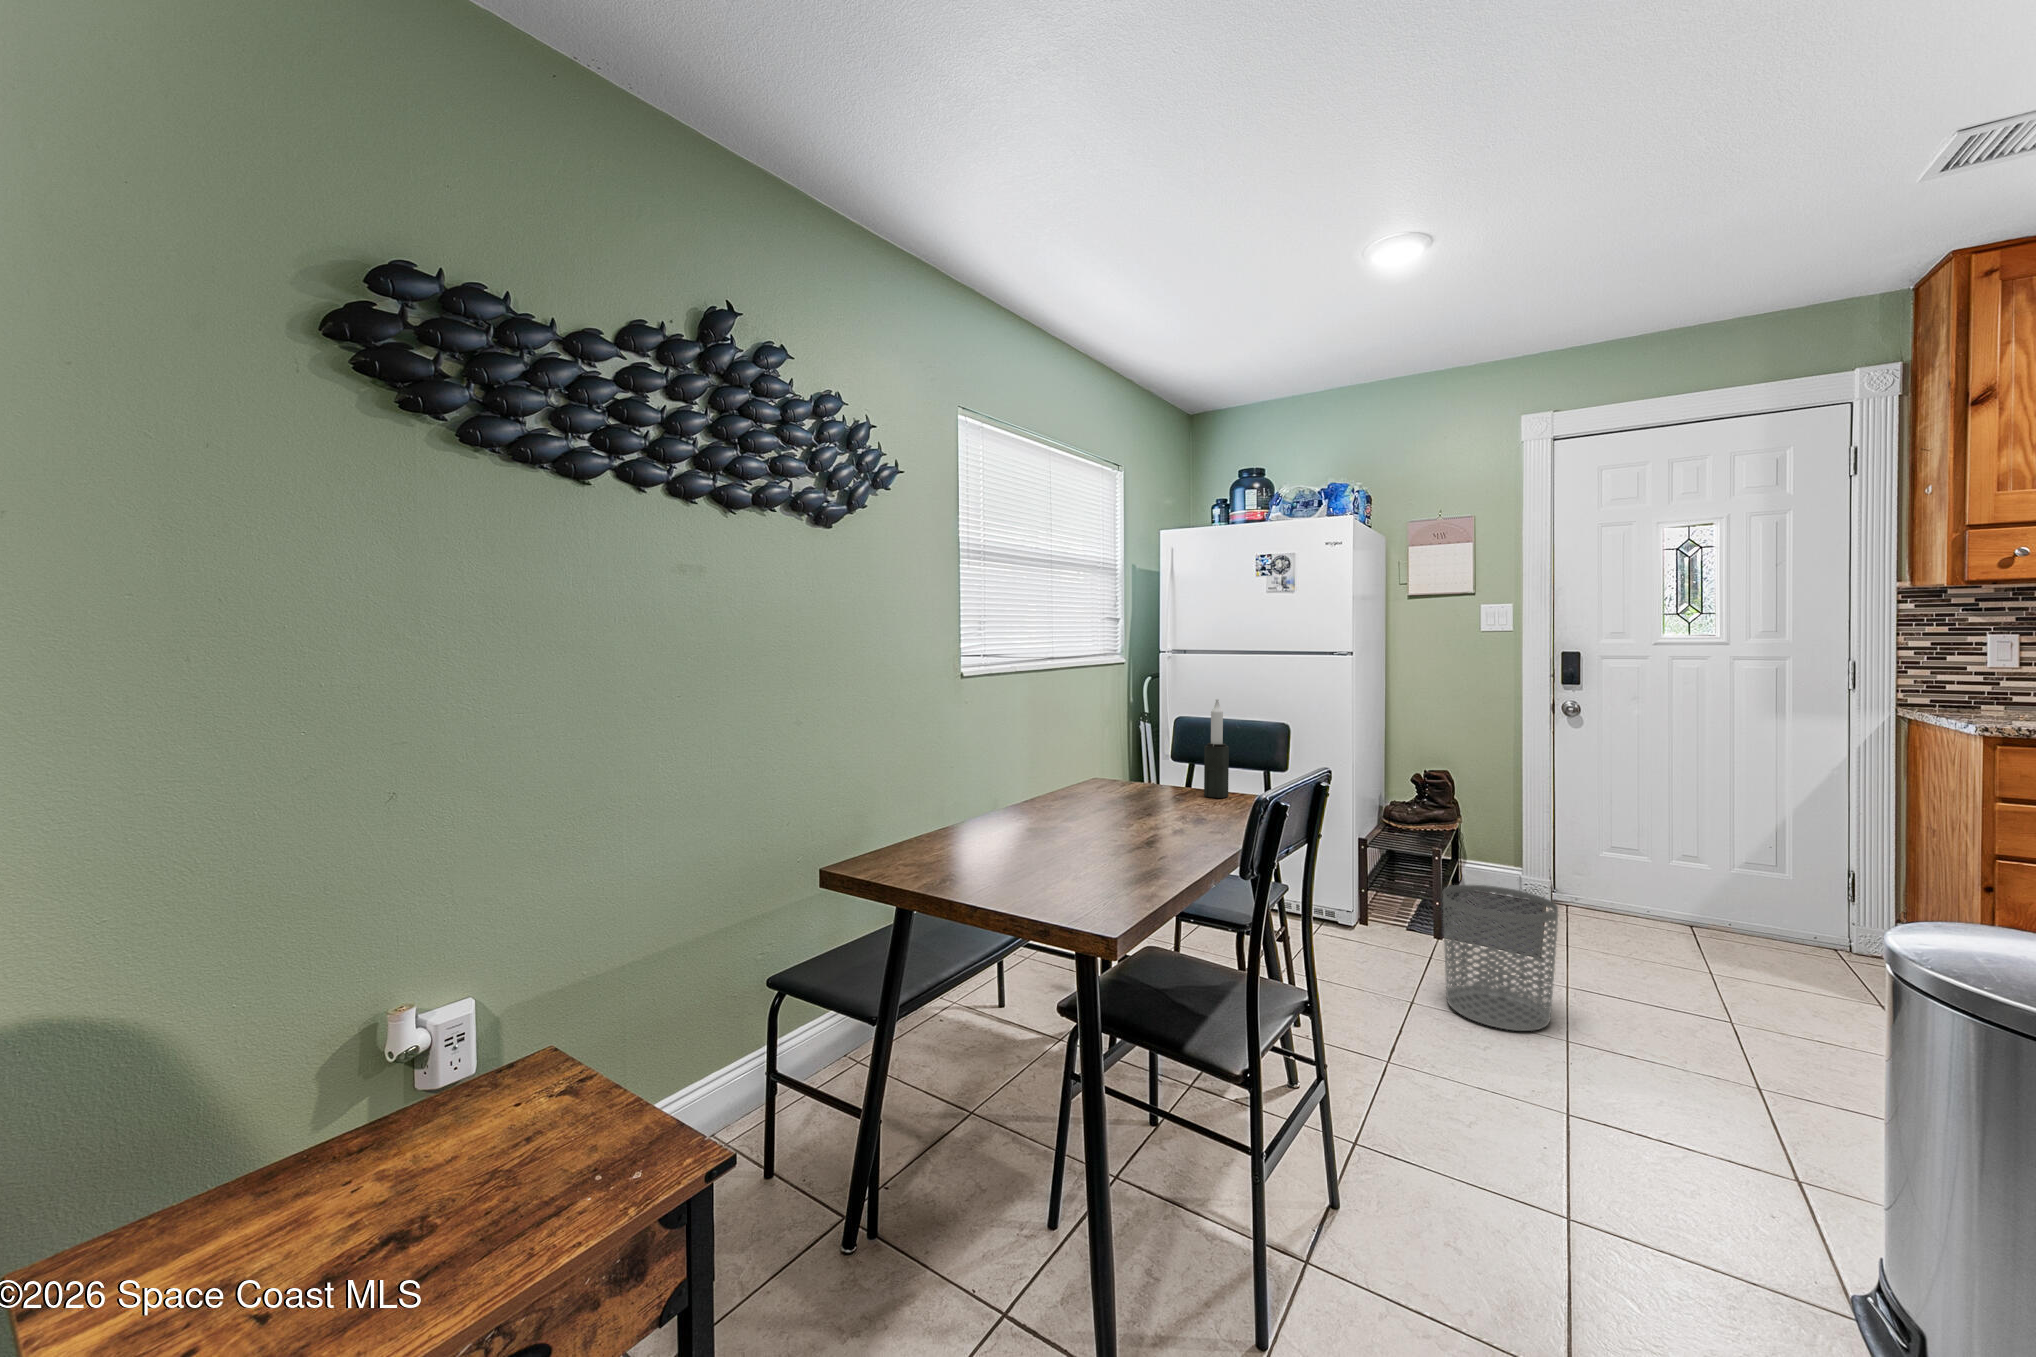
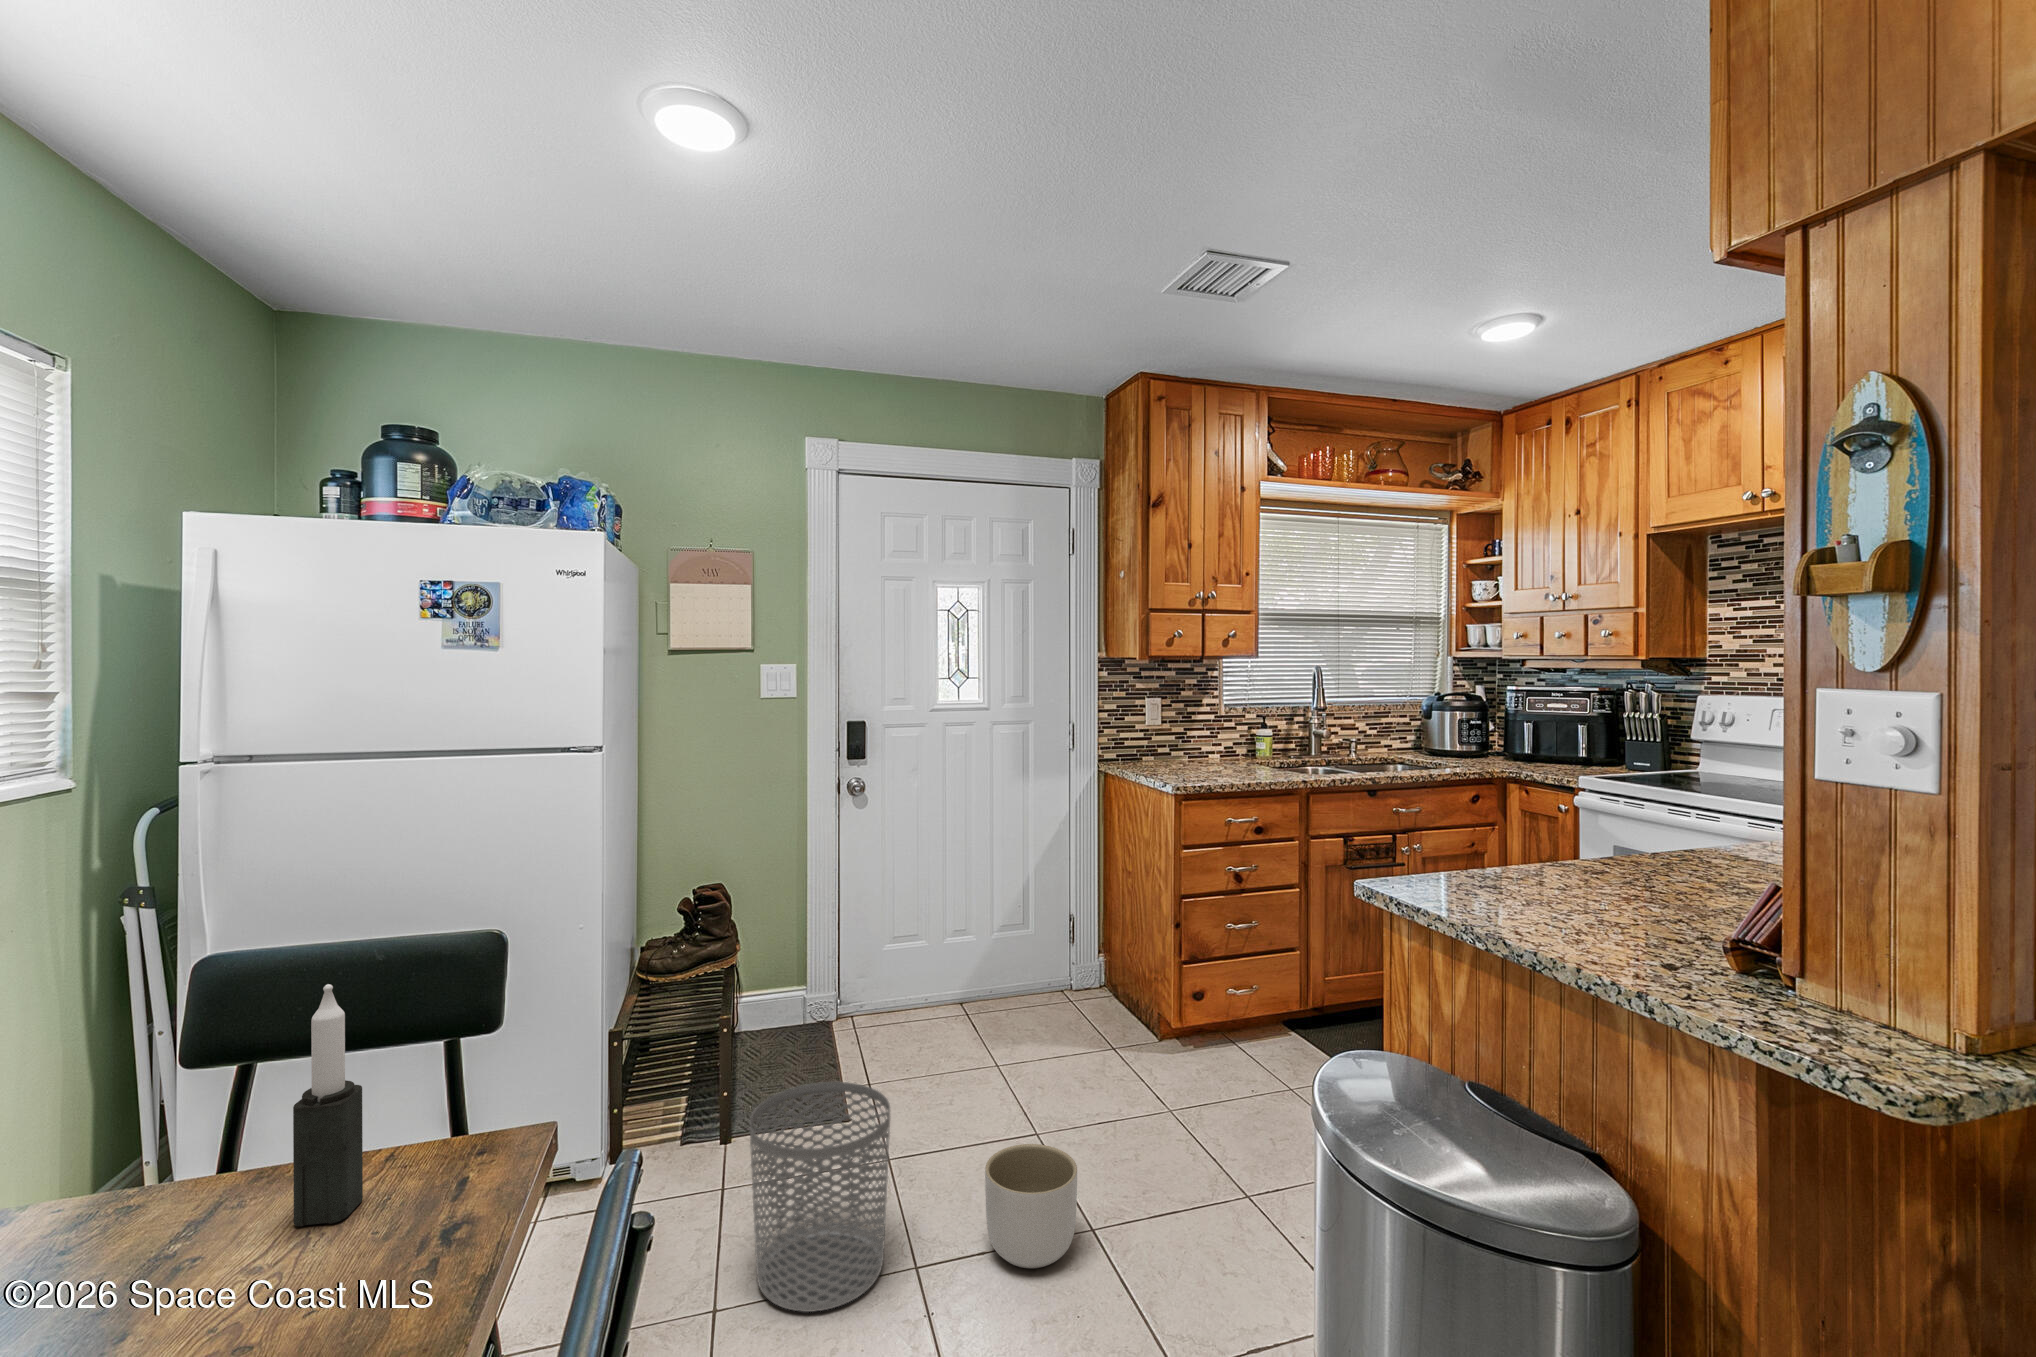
planter: none [1650,978,1755,1076] -> present [985,1144,1077,1268]

